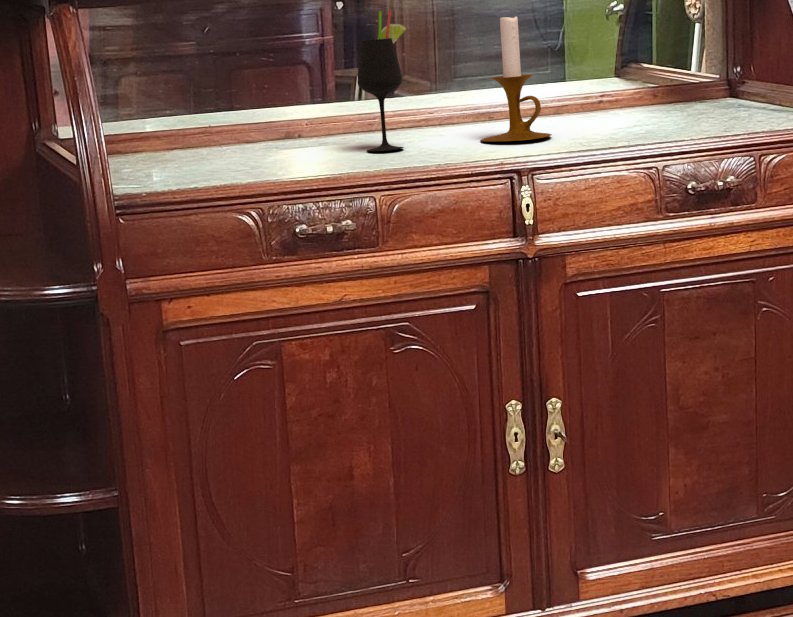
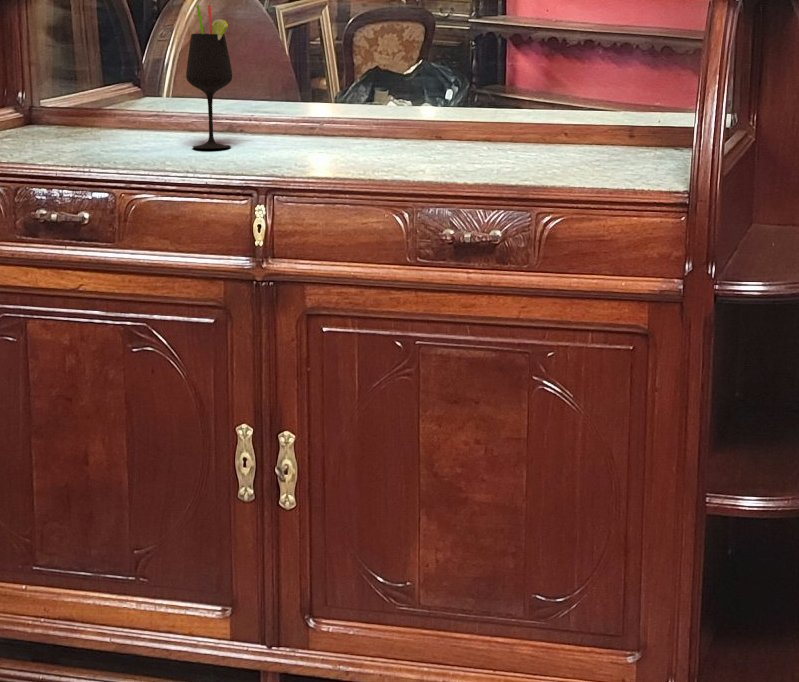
candlestick: present [481,17,552,142] -> none [303,22,380,156]

